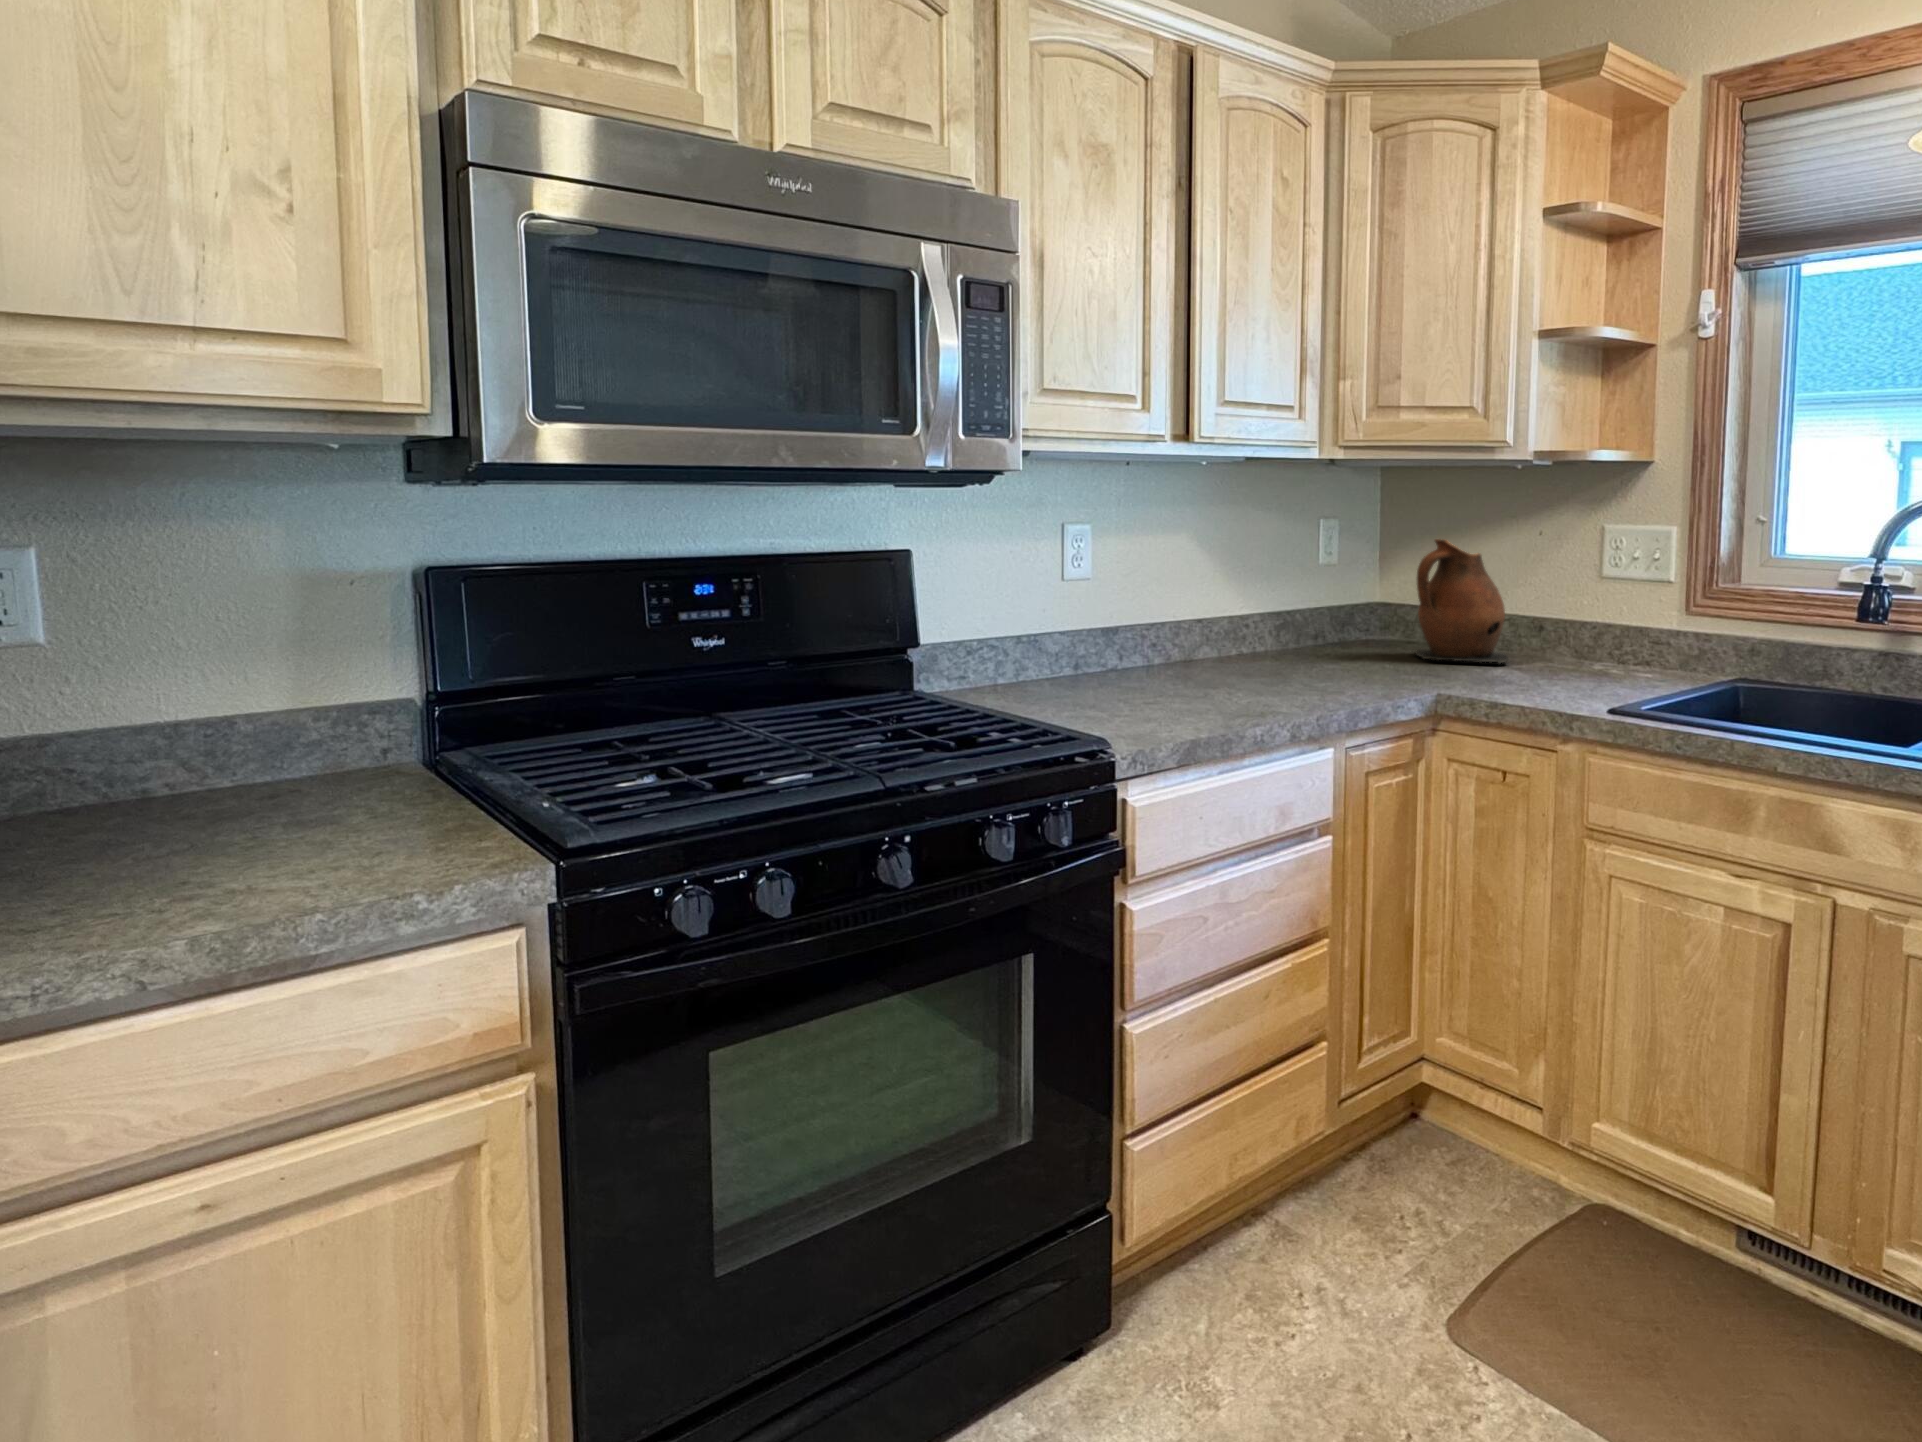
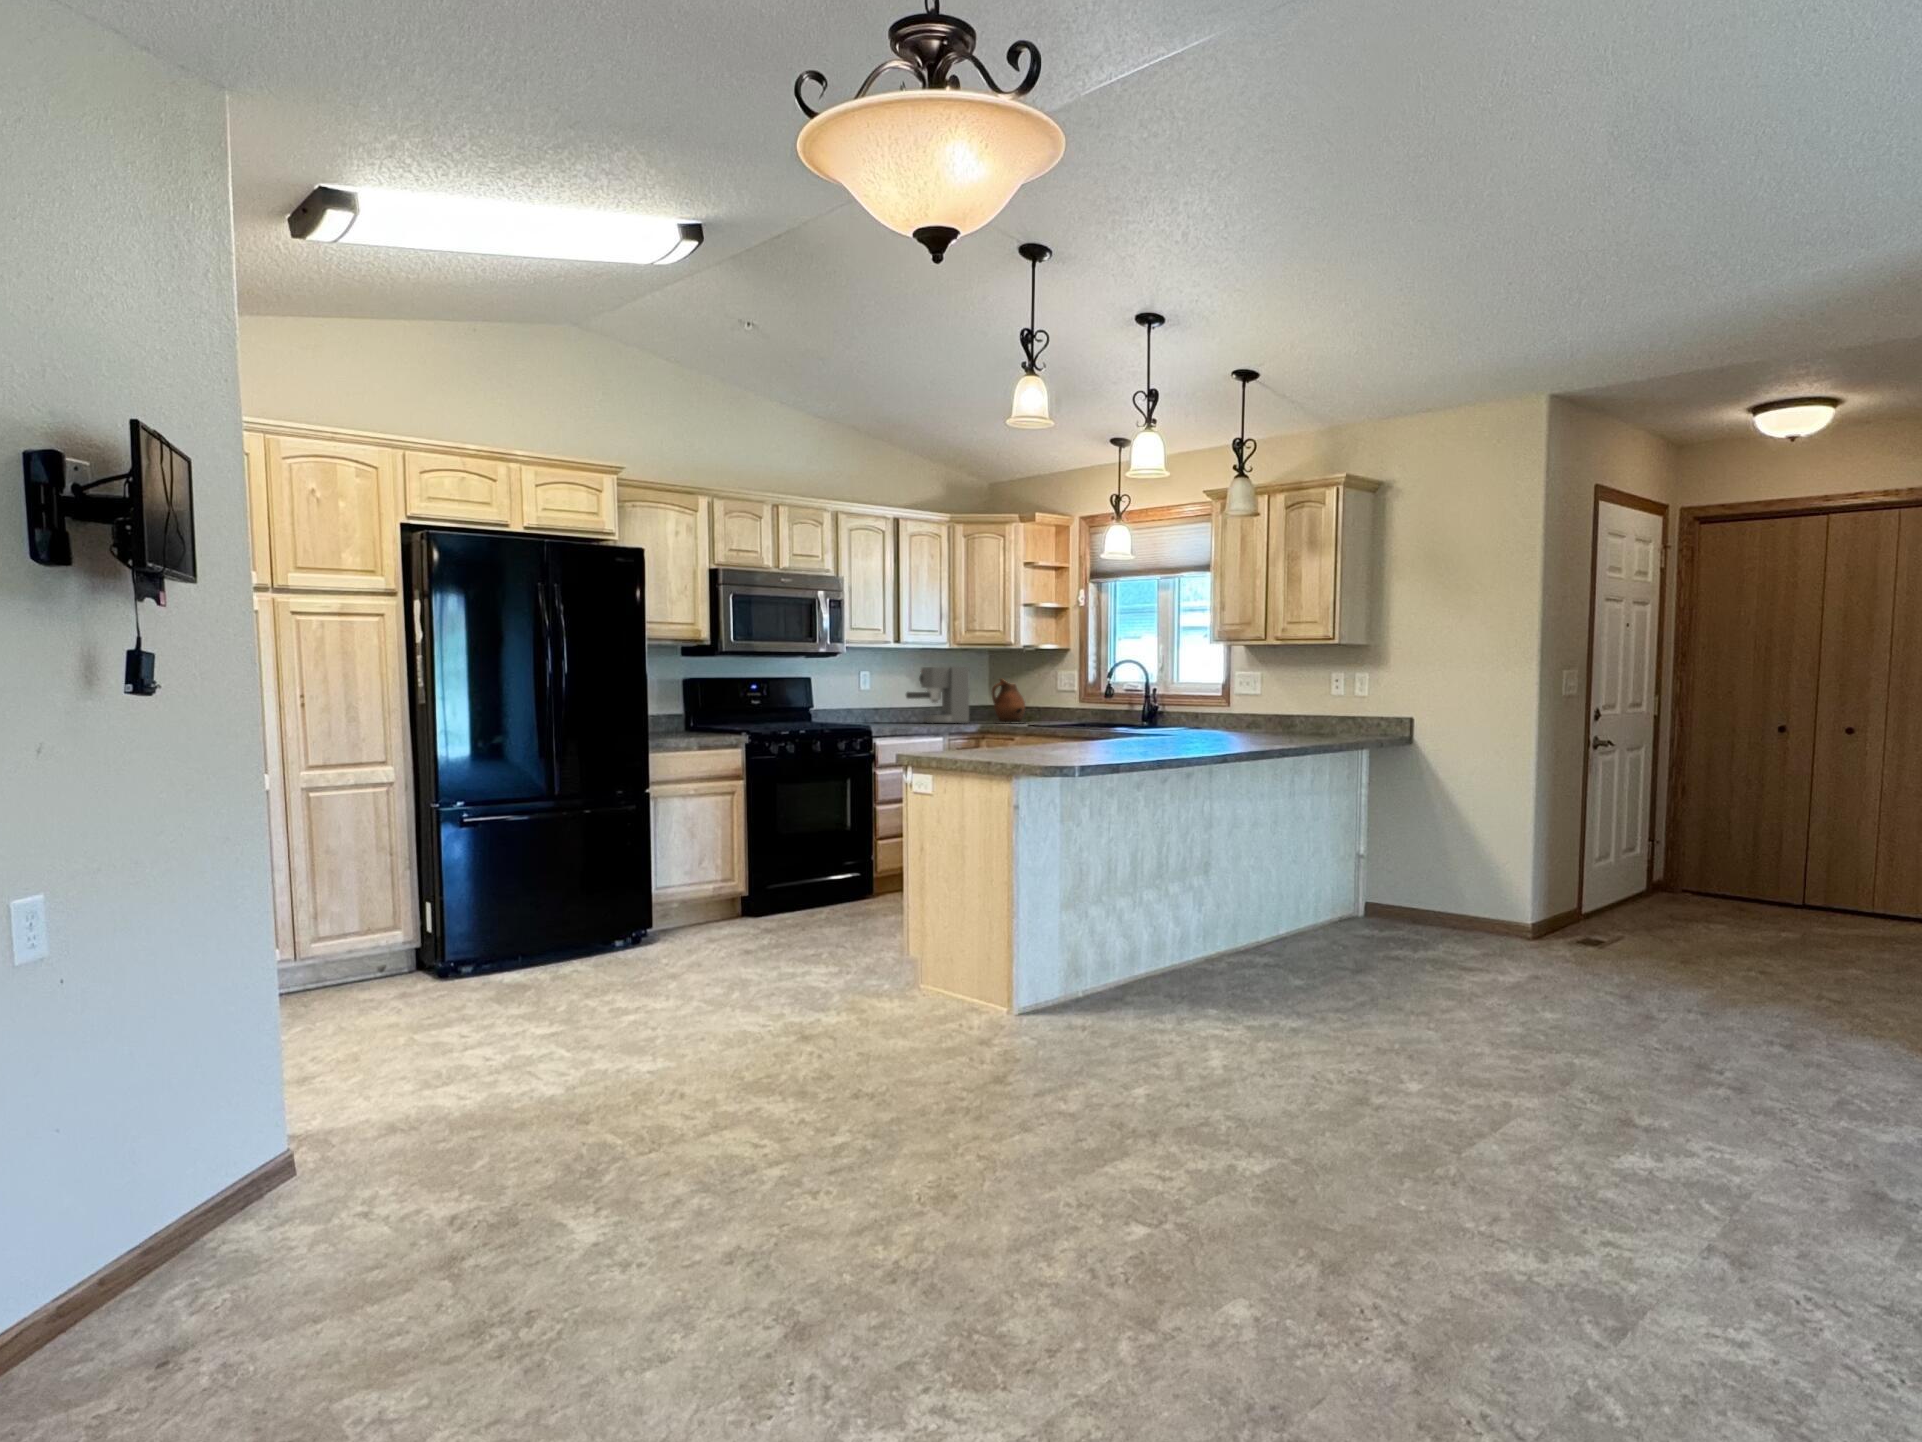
coffee maker: none [1192,508,1379,676] -> present [906,667,969,723]

